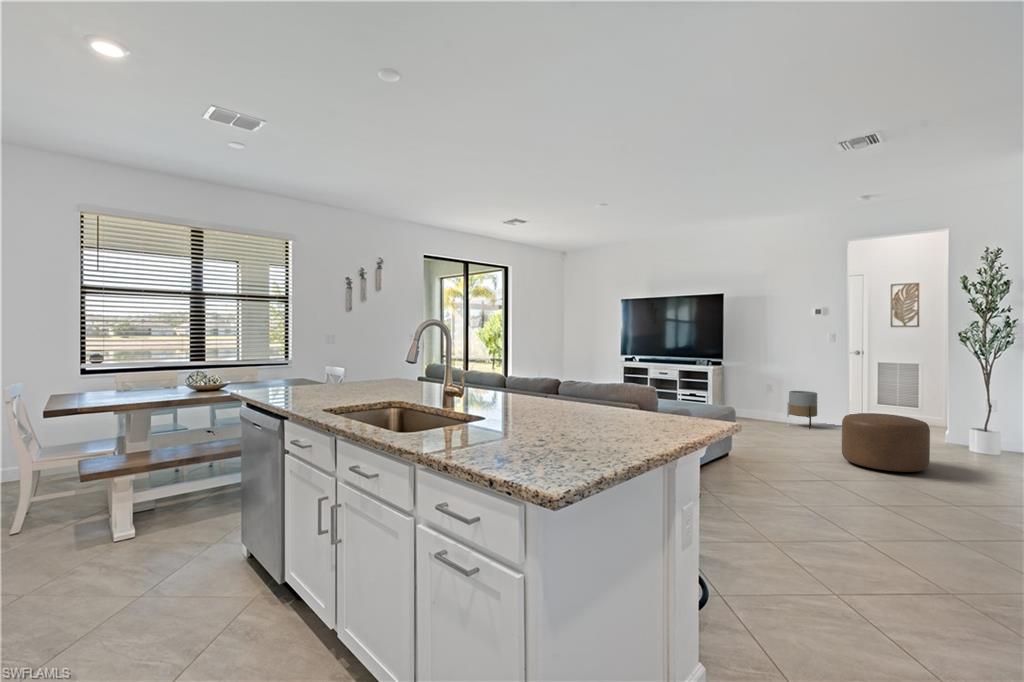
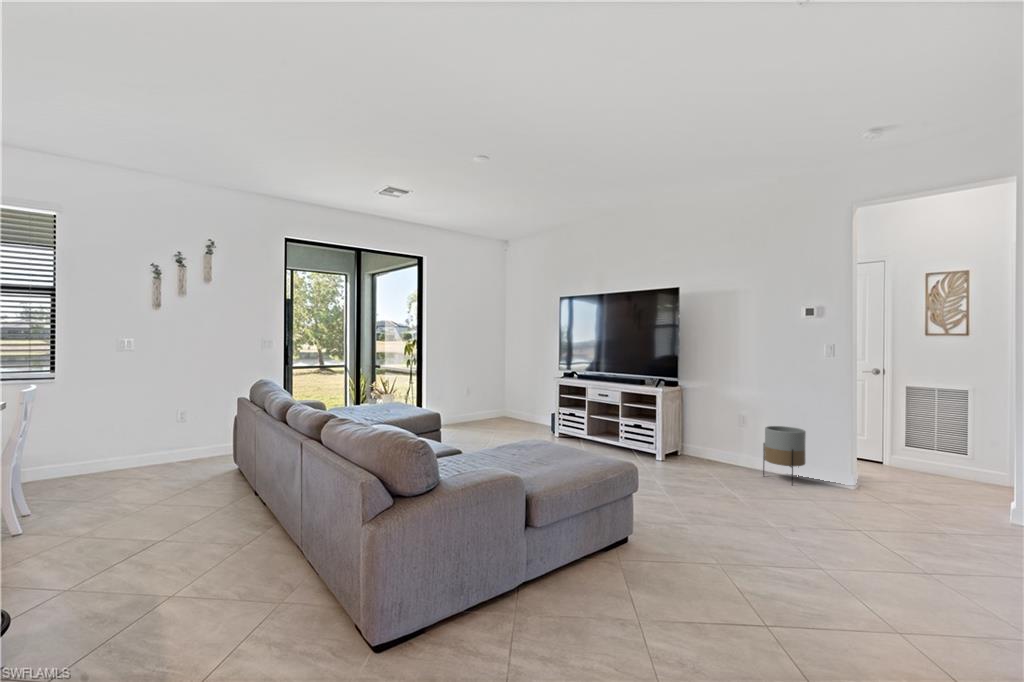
ottoman: present [842,413,930,472] -> none [808,480,964,603]

